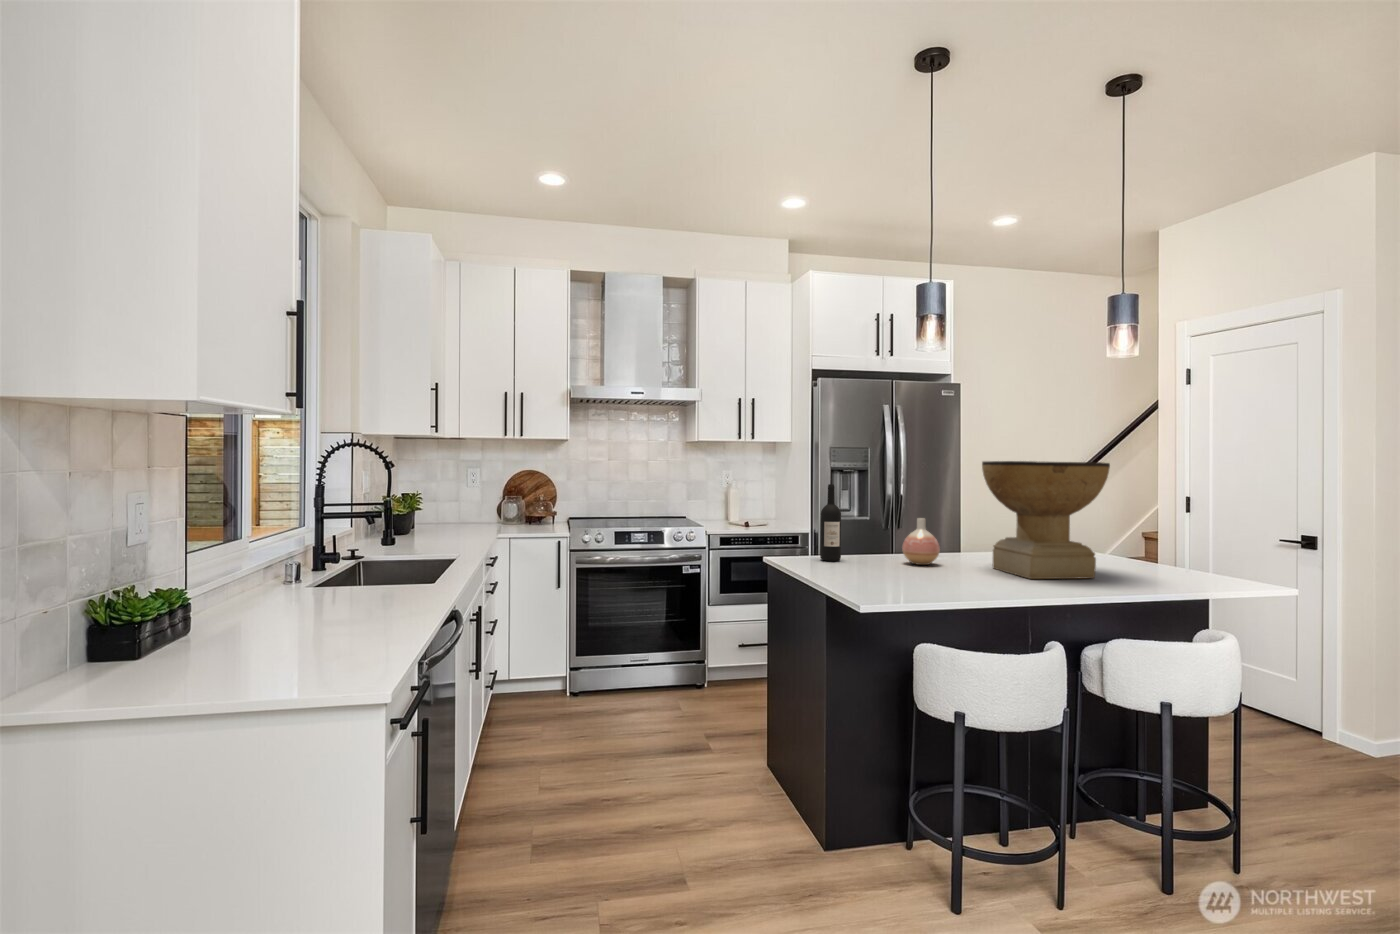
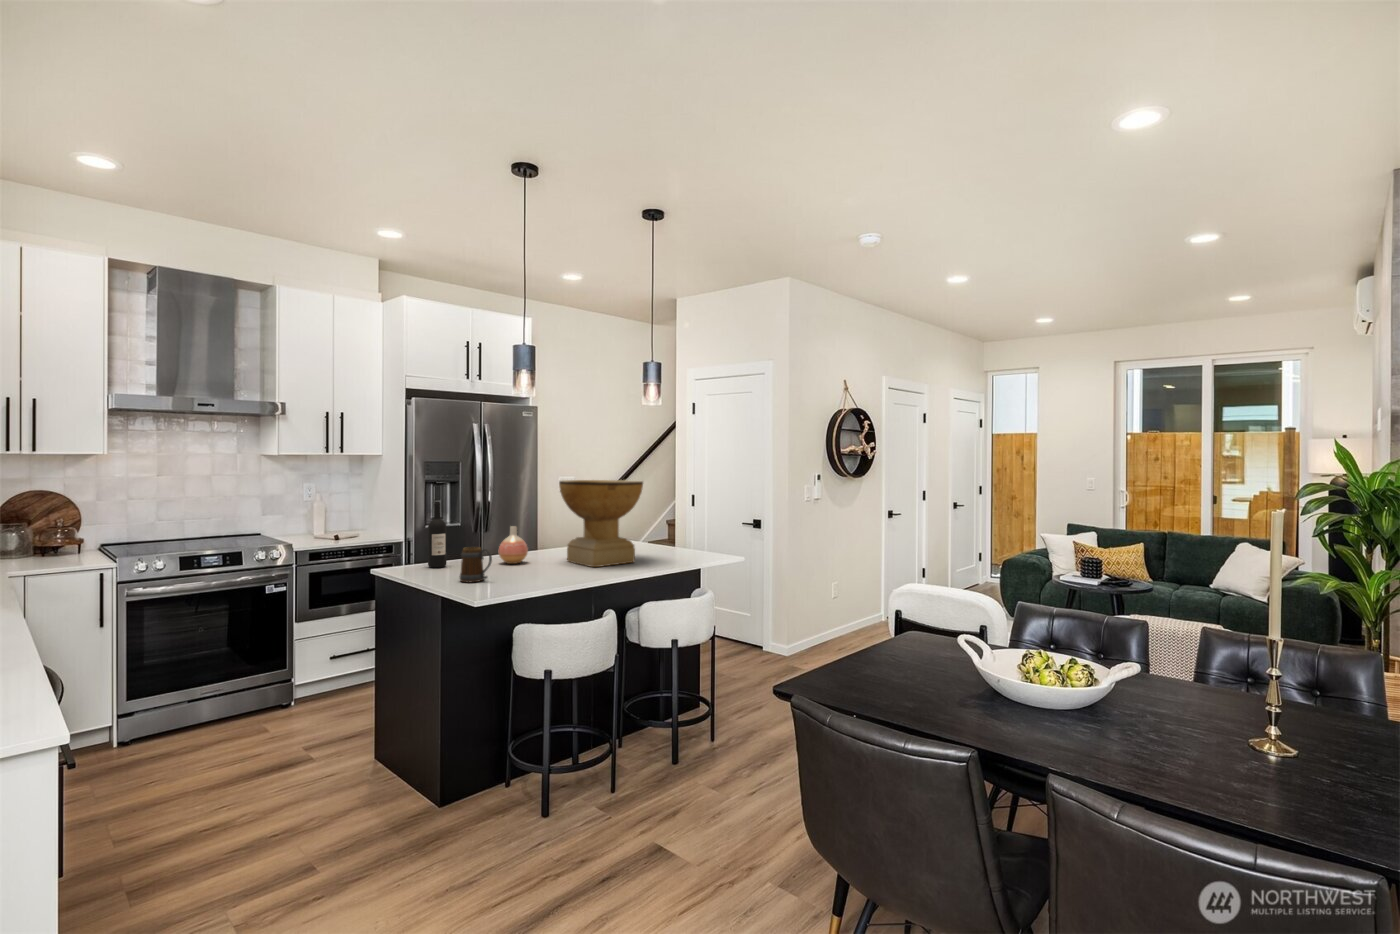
mug: none [849,538,888,582] -> present [460,547,492,582]

